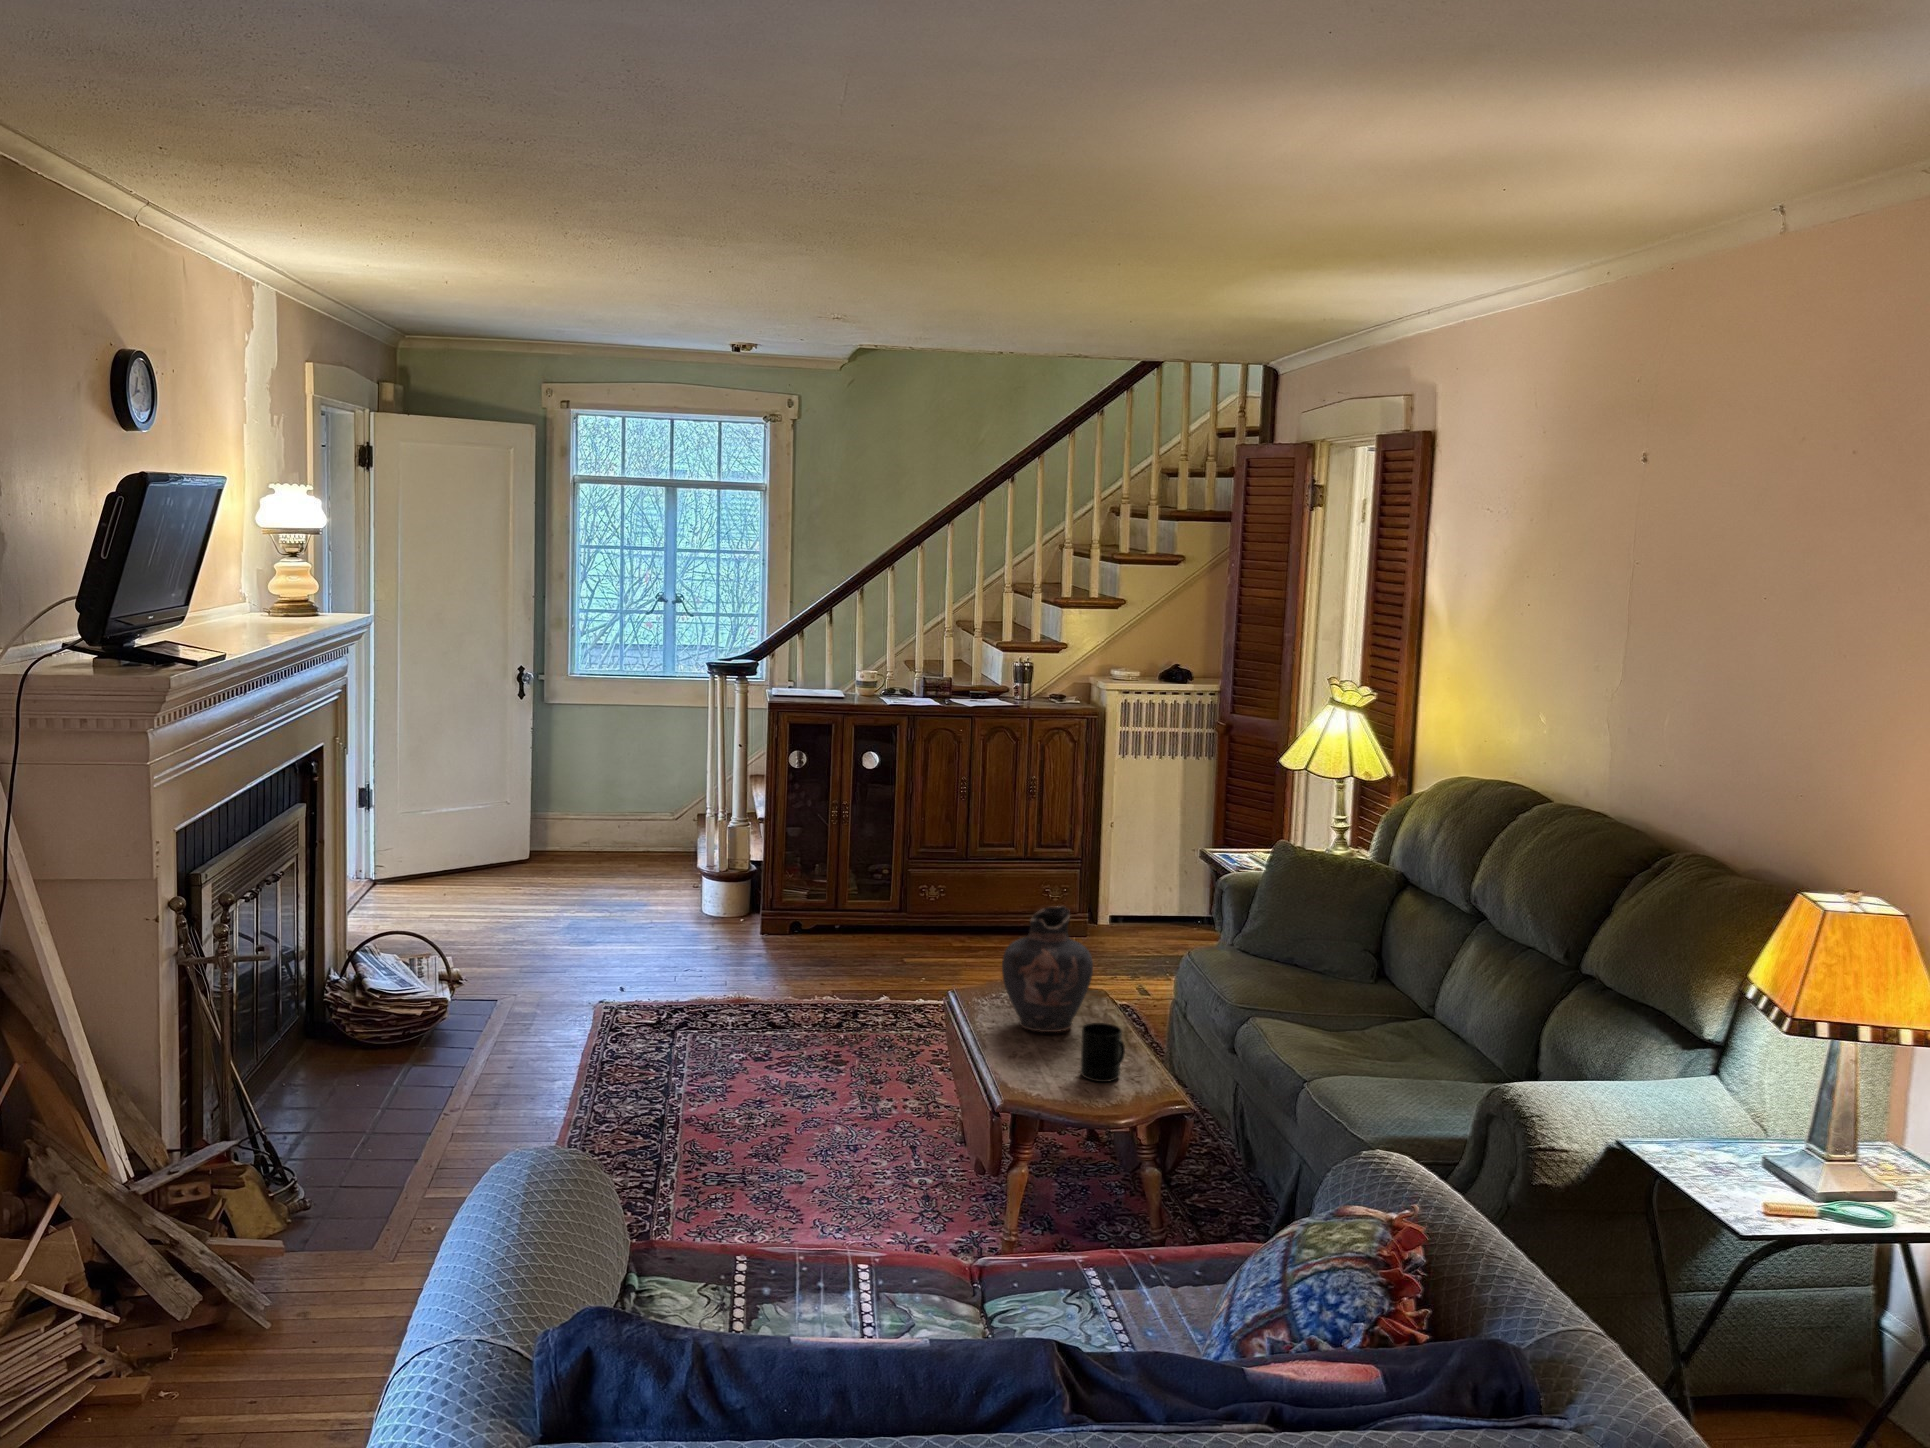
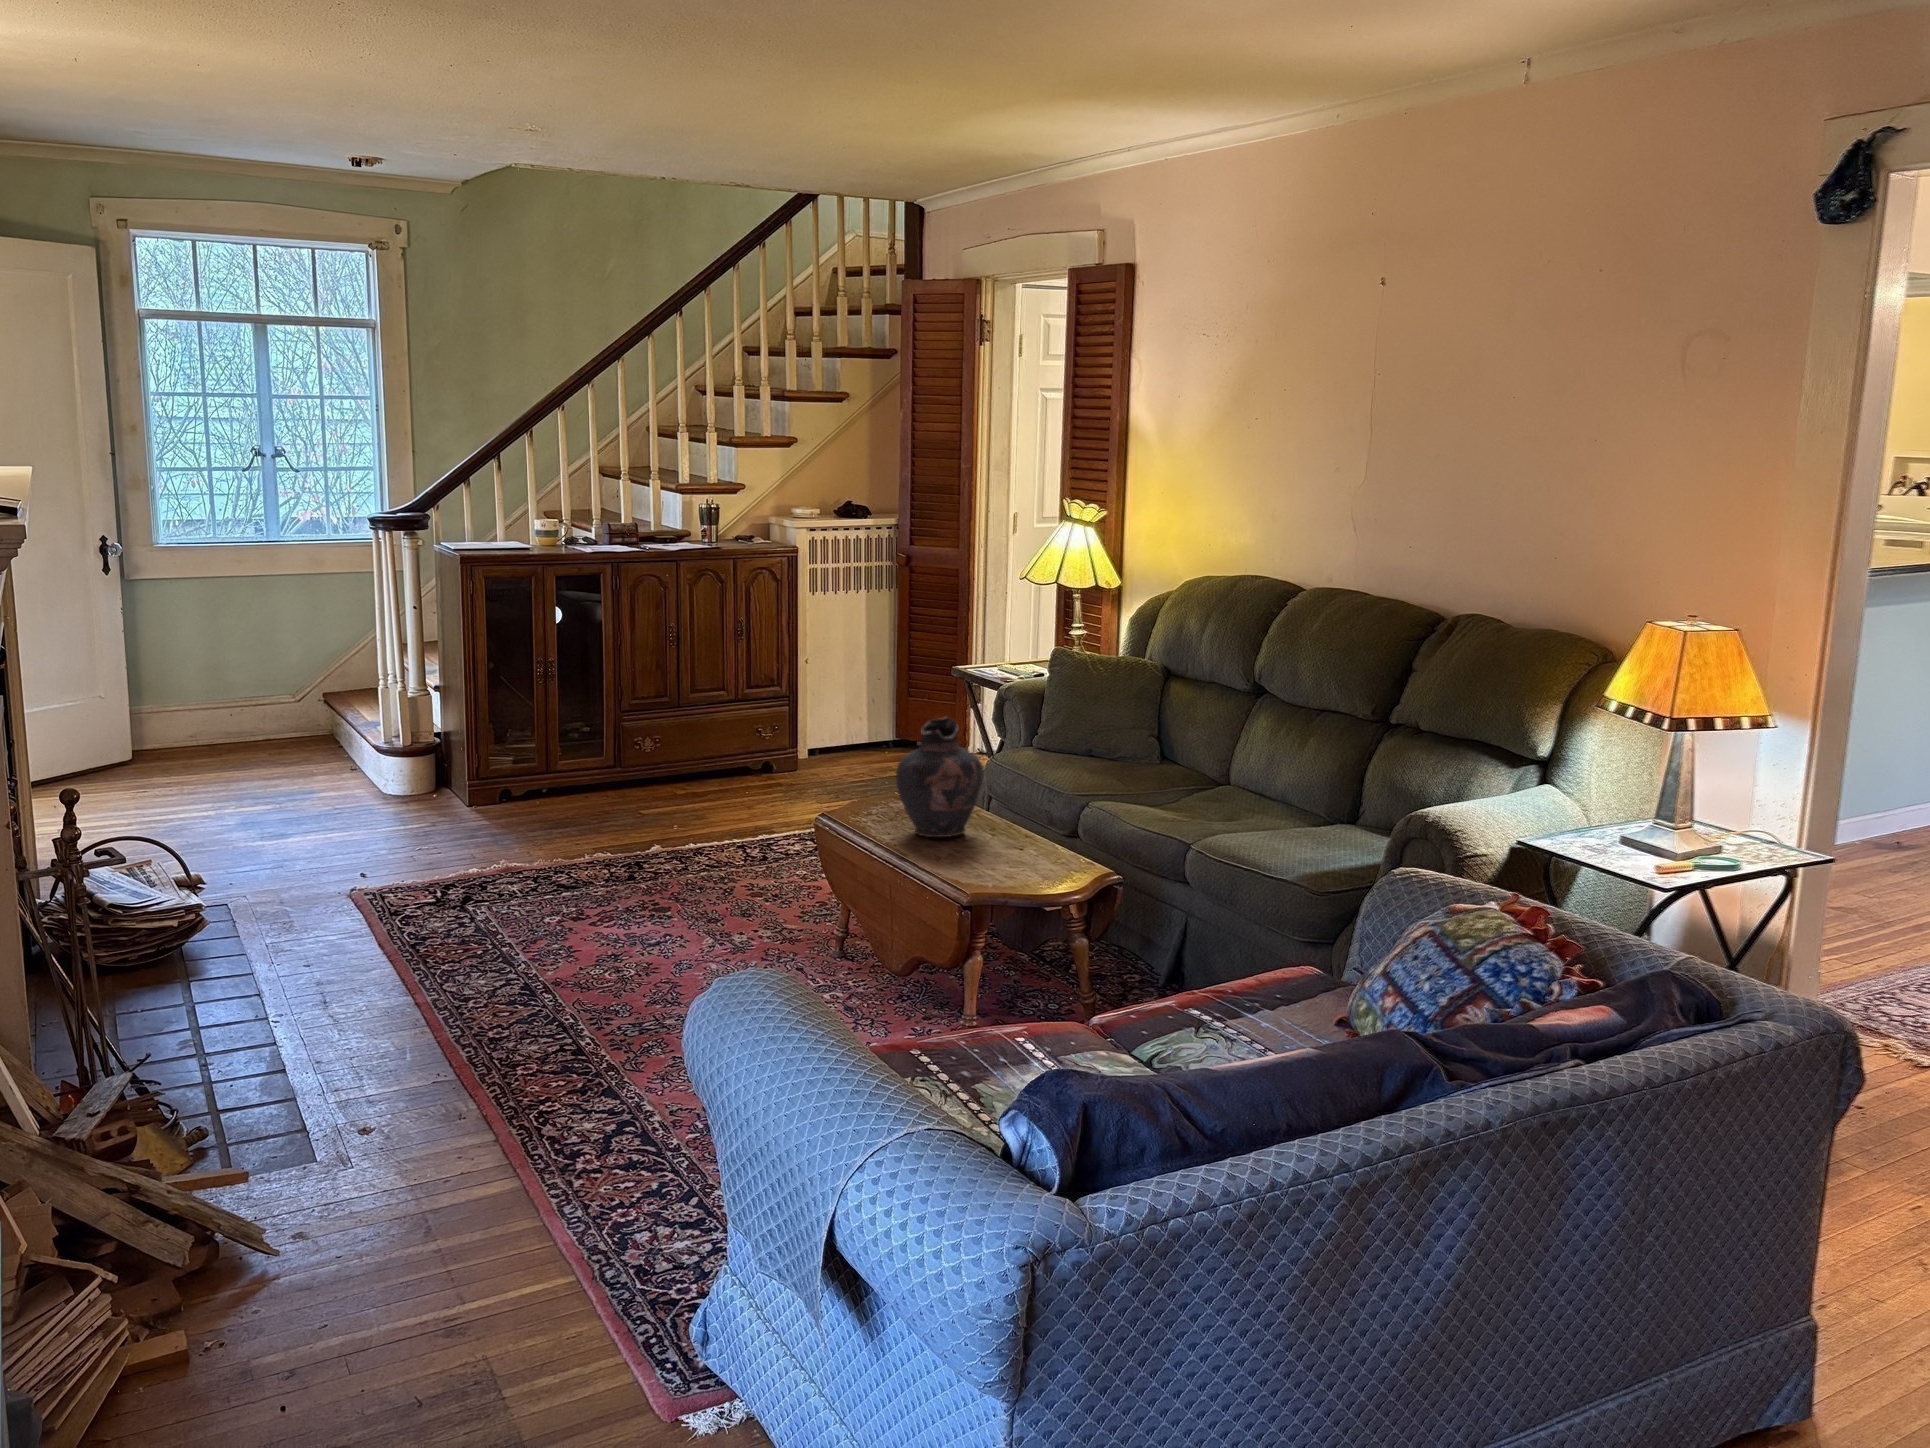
mug: present [1080,1023,1125,1082] -> none [1011,817,1057,870]

